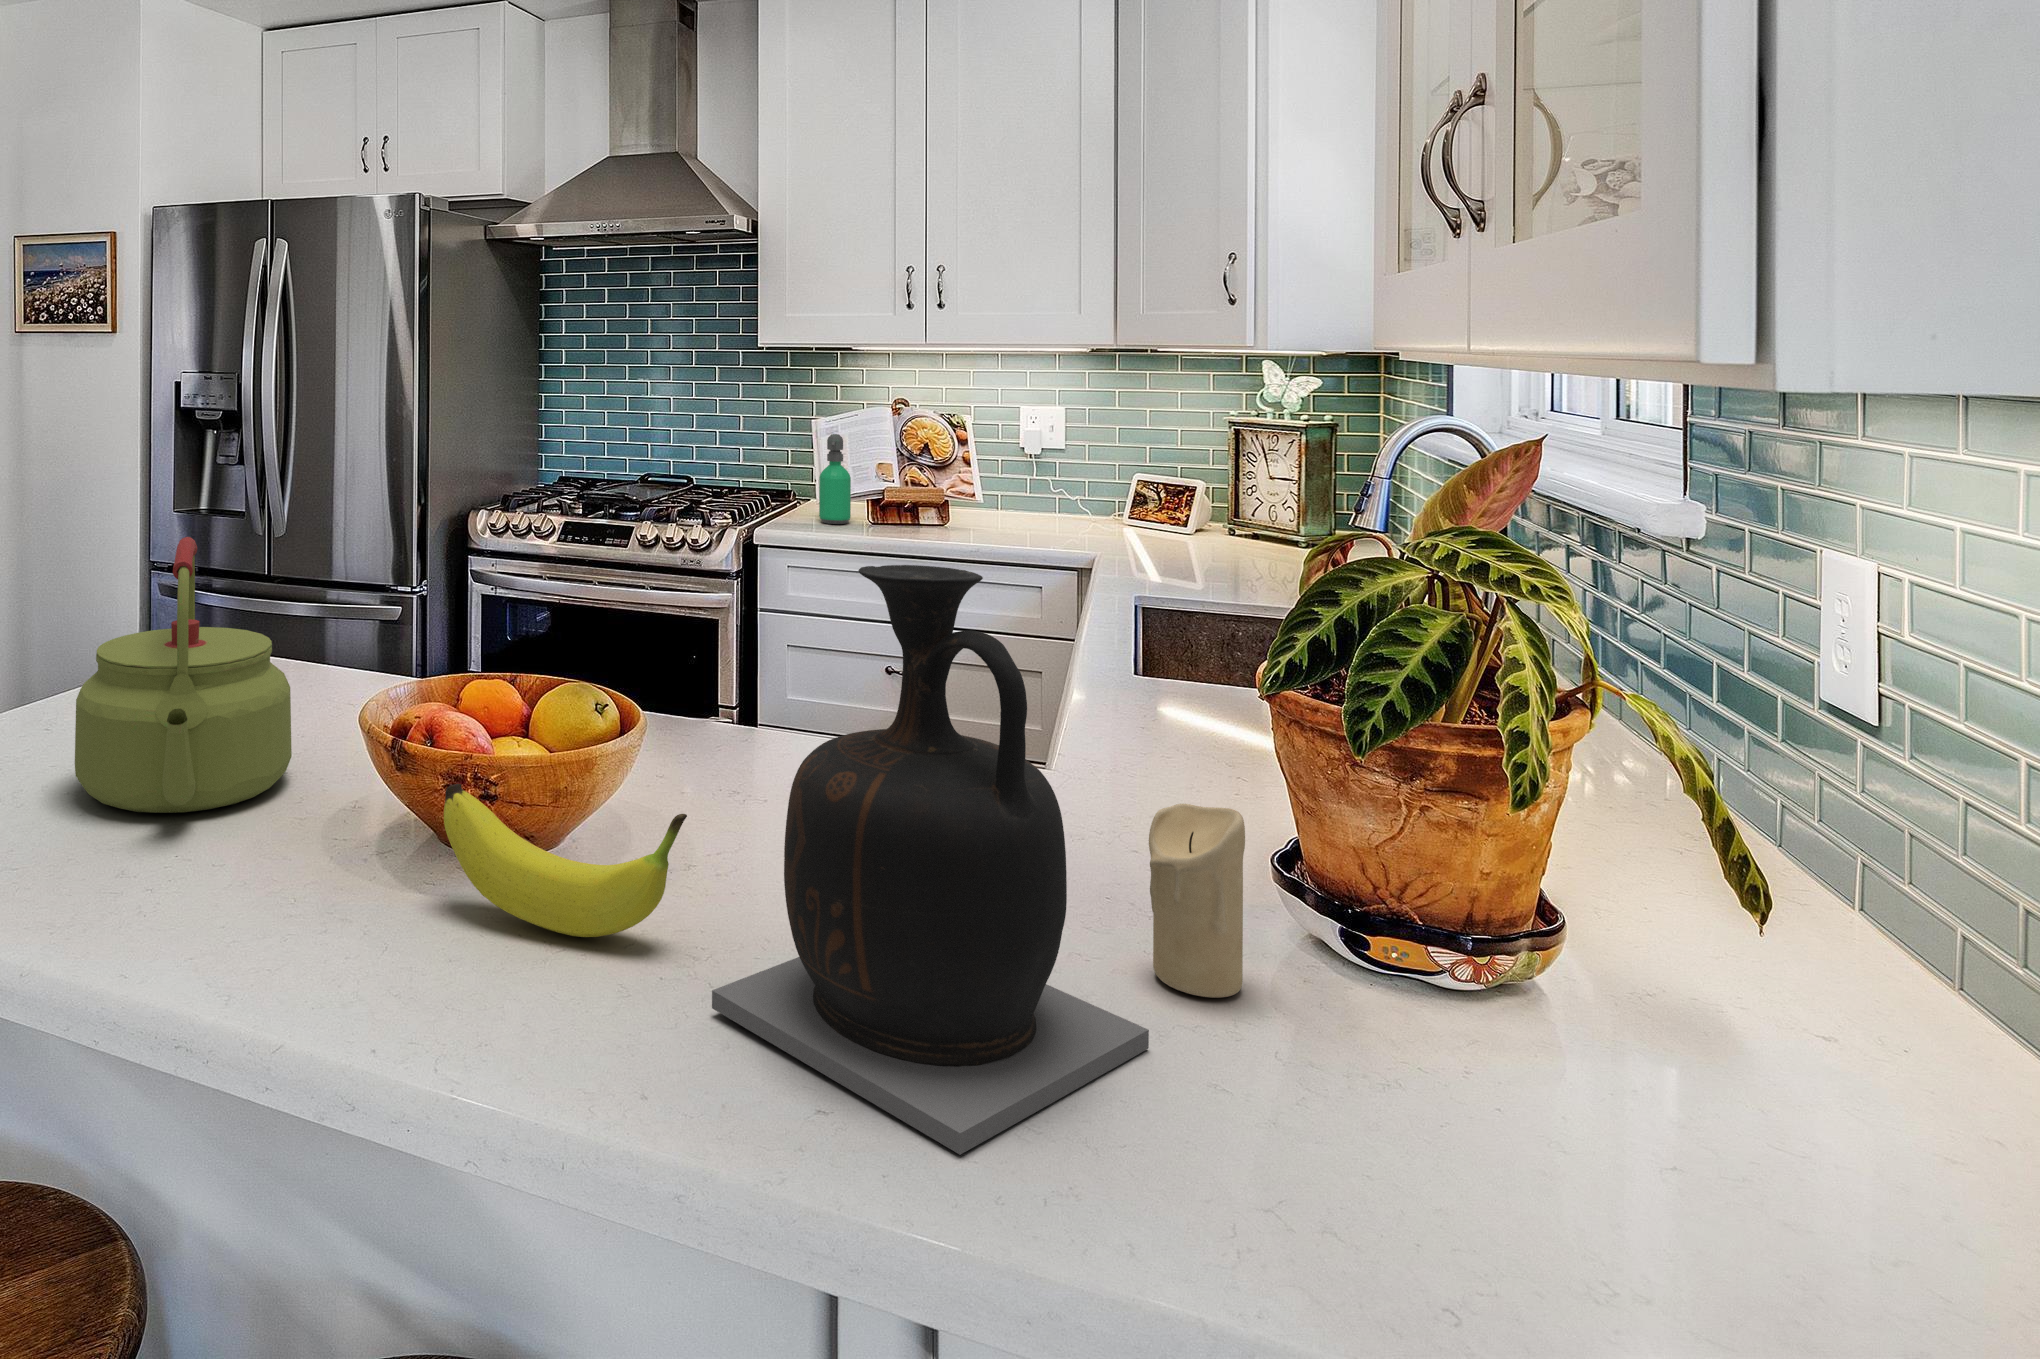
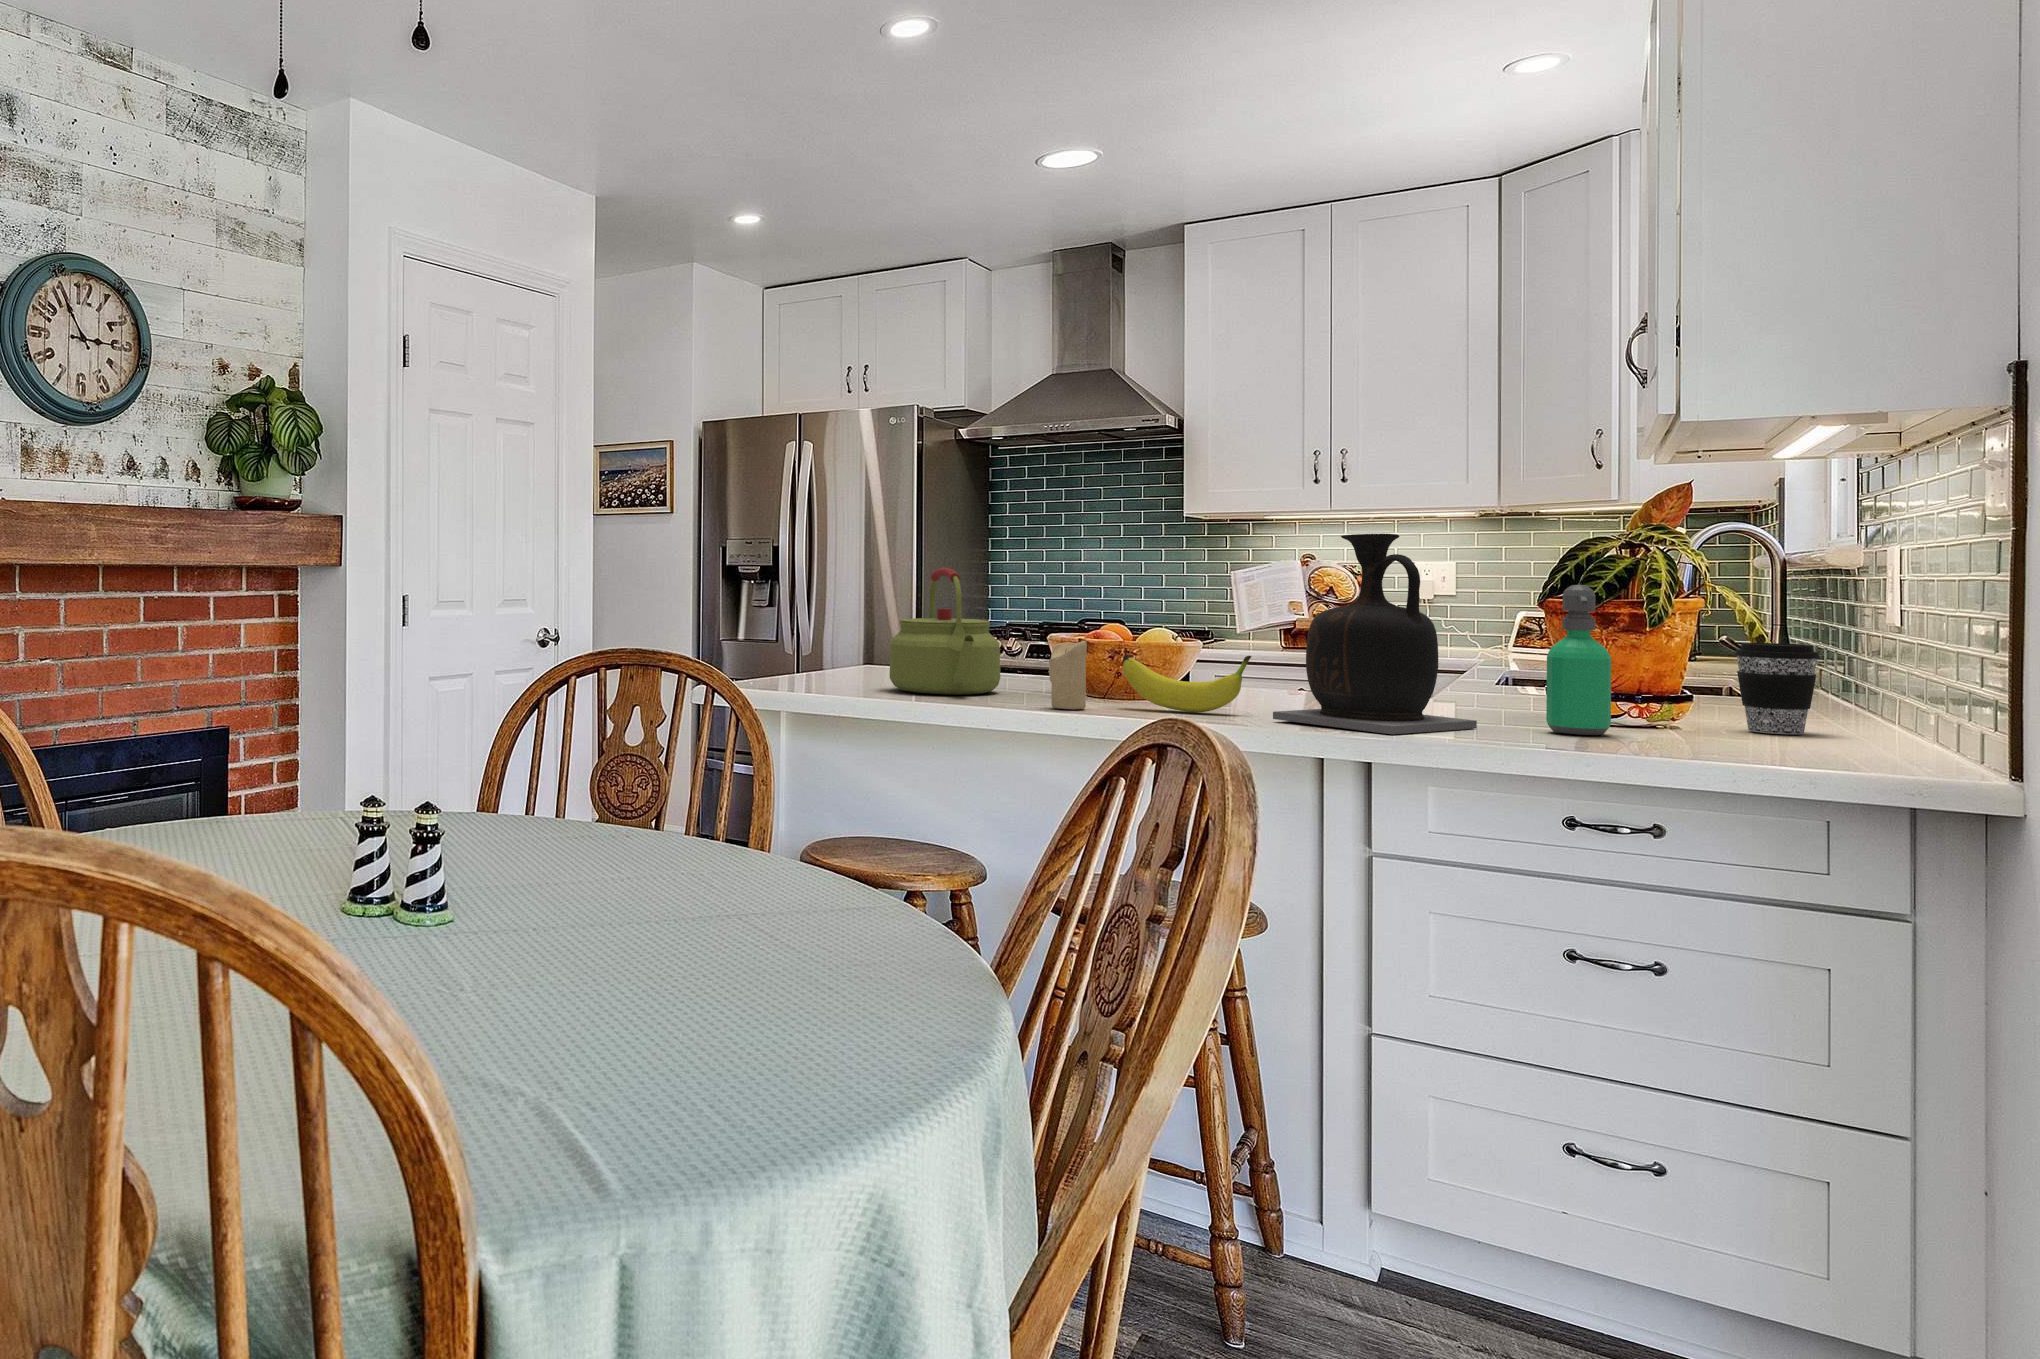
soap dispenser: present [819,434,851,524] -> present [1546,585,1611,735]
candle: present [1149,804,1245,998] -> present [1049,641,1087,709]
coffee cup: none [1658,807,1850,1051] -> present [1735,643,1819,734]

